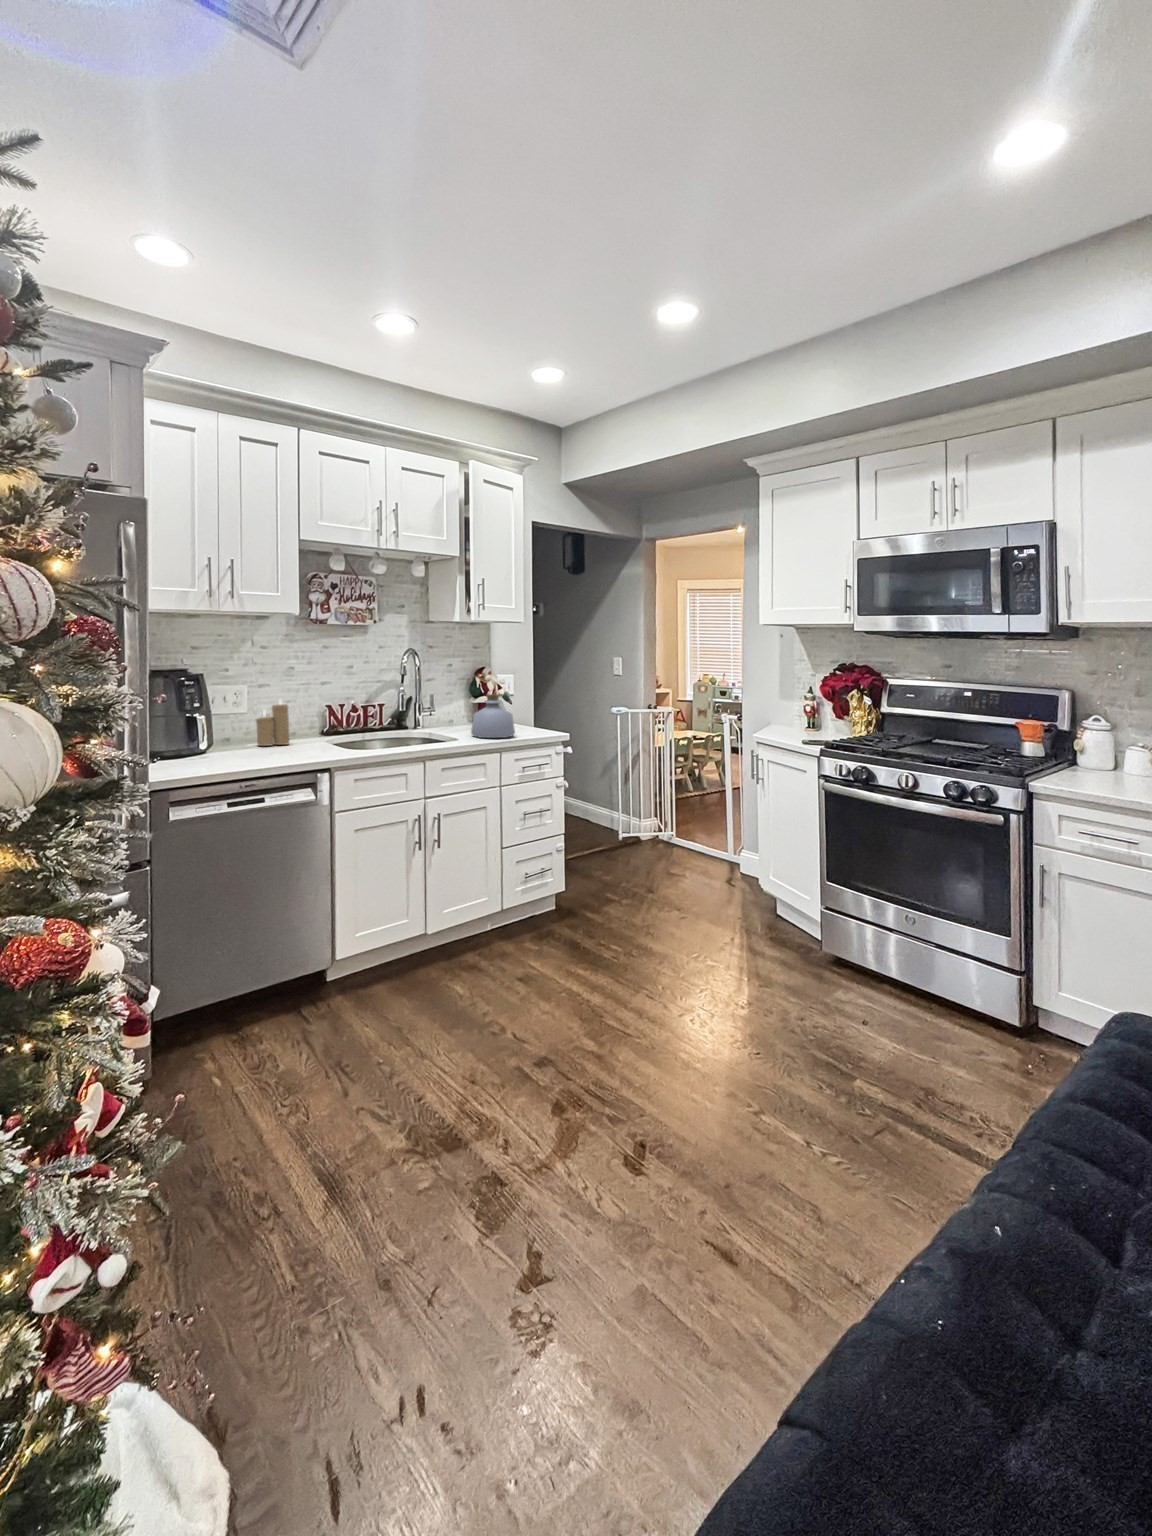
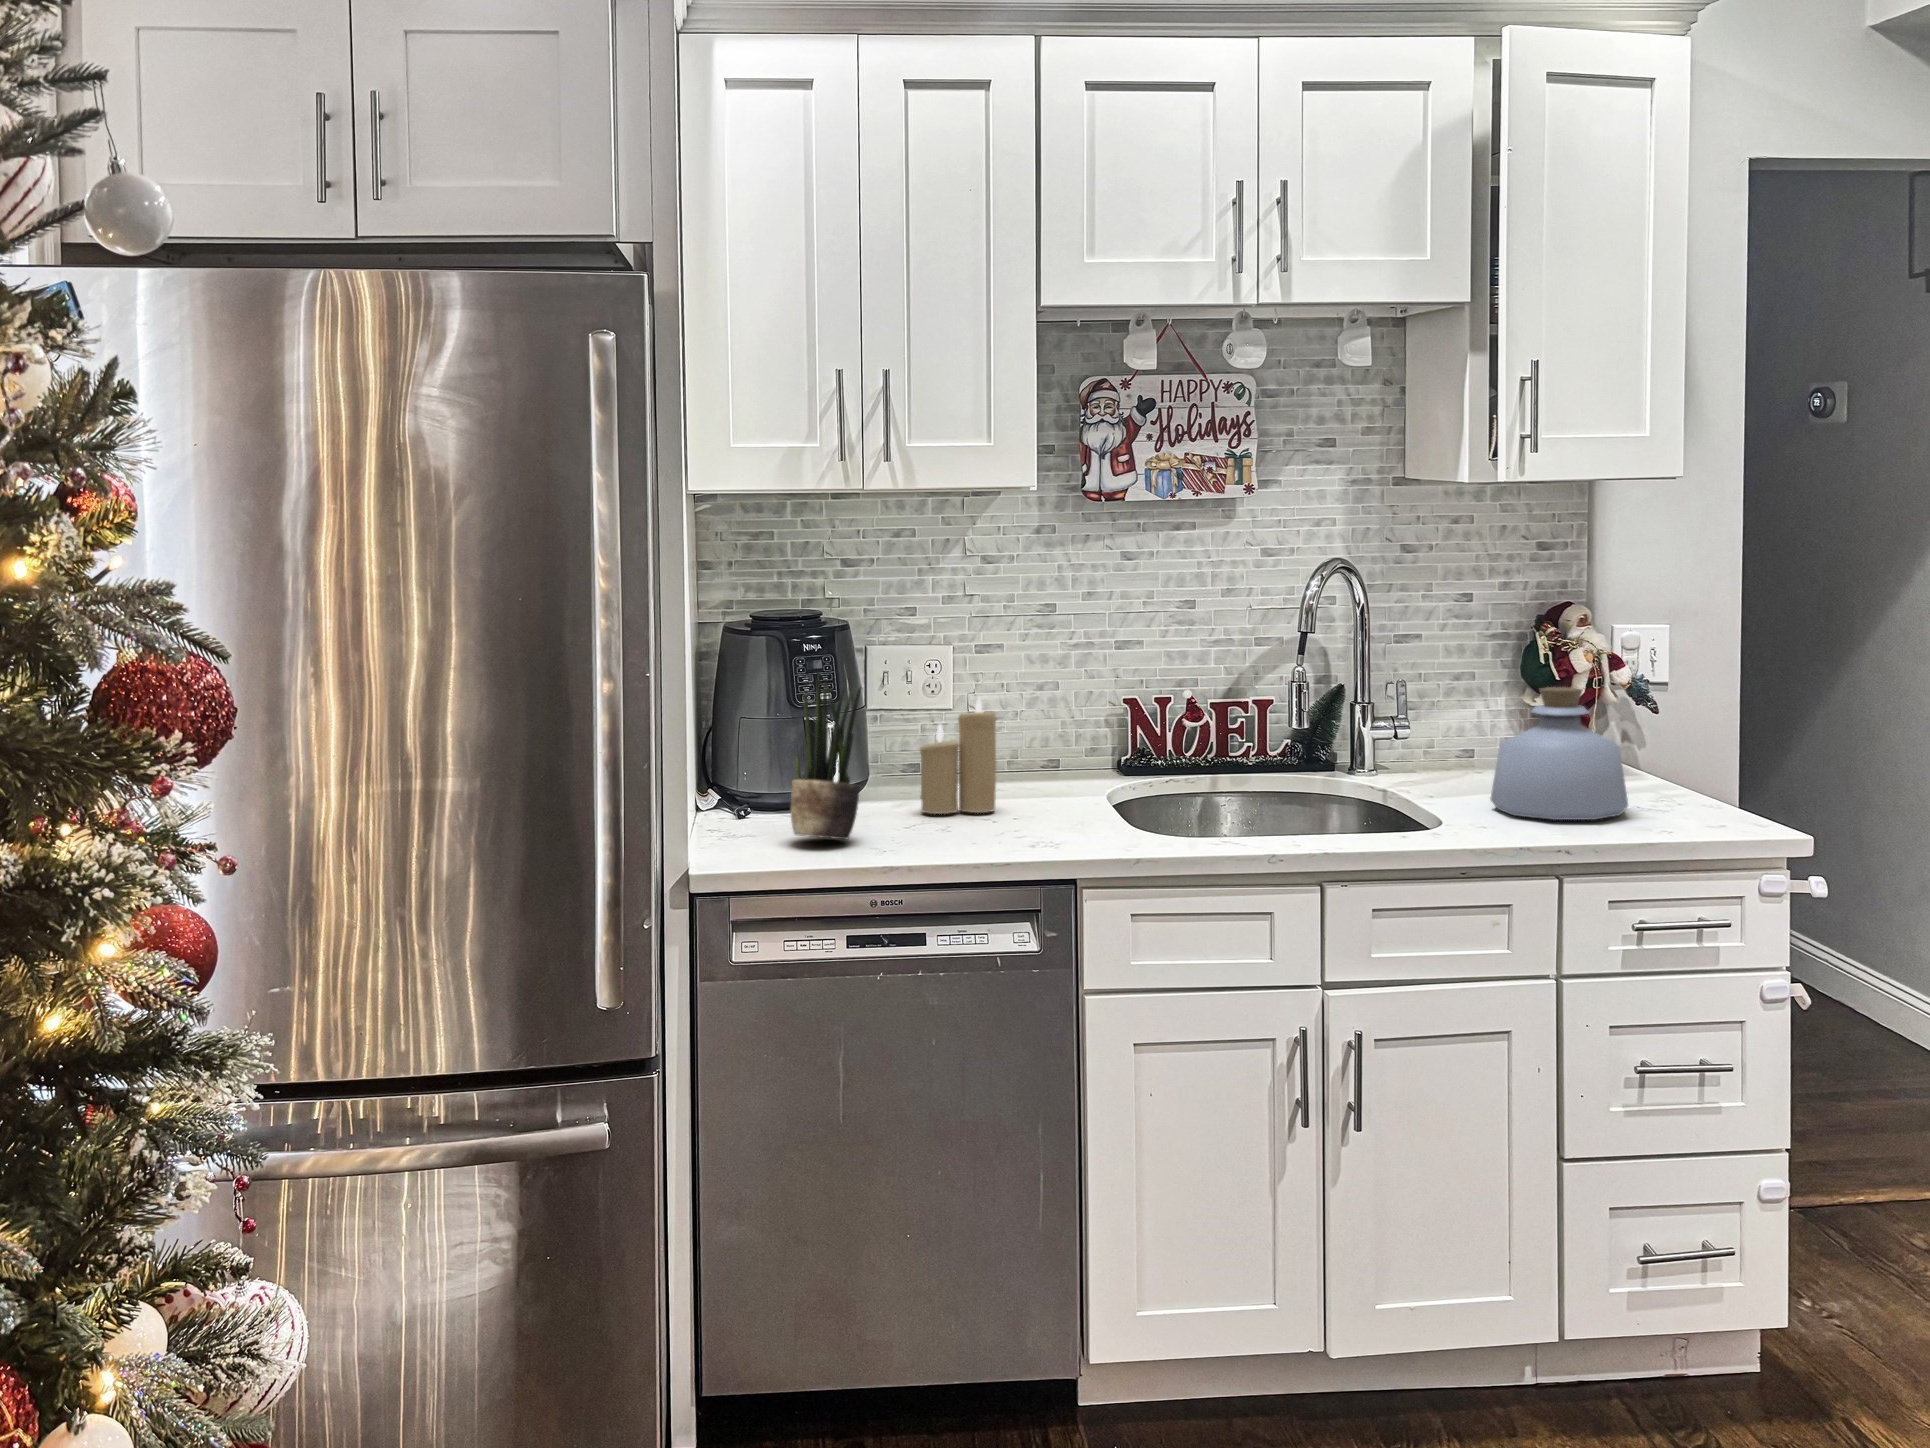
potted plant: none [208,684,239,755] -> present [791,673,861,839]

